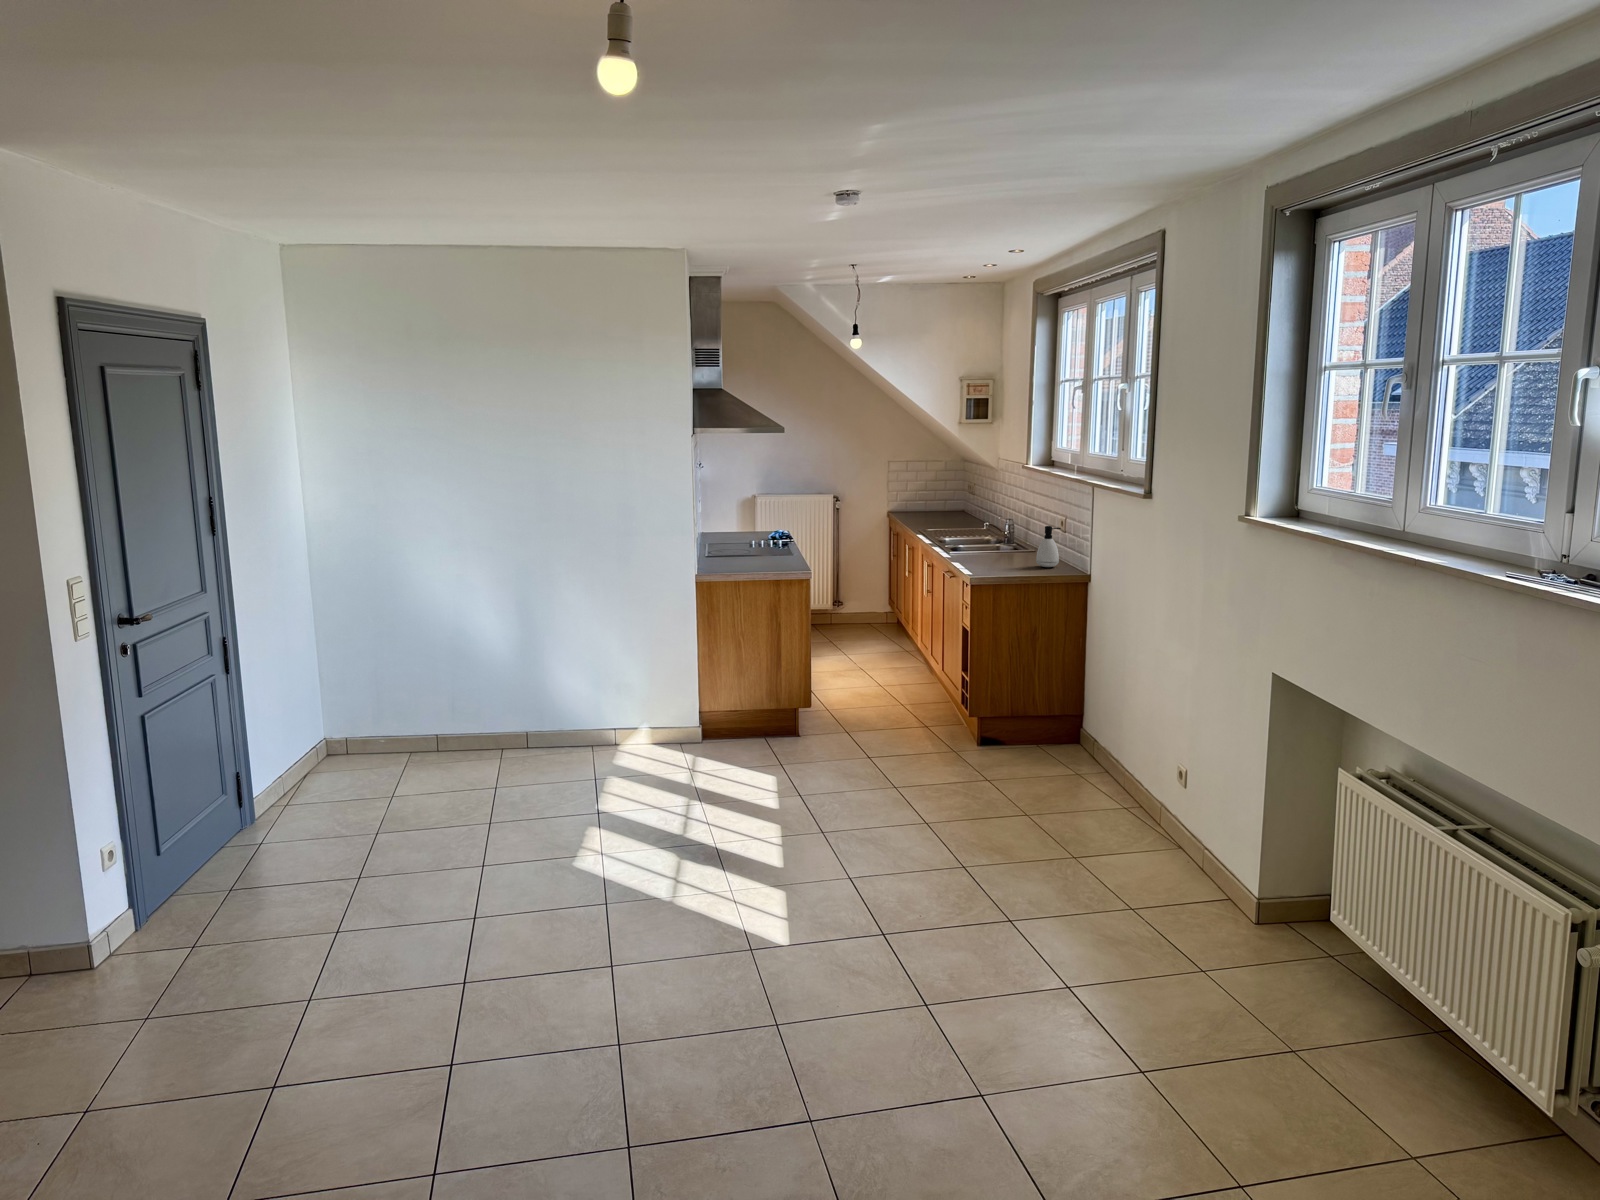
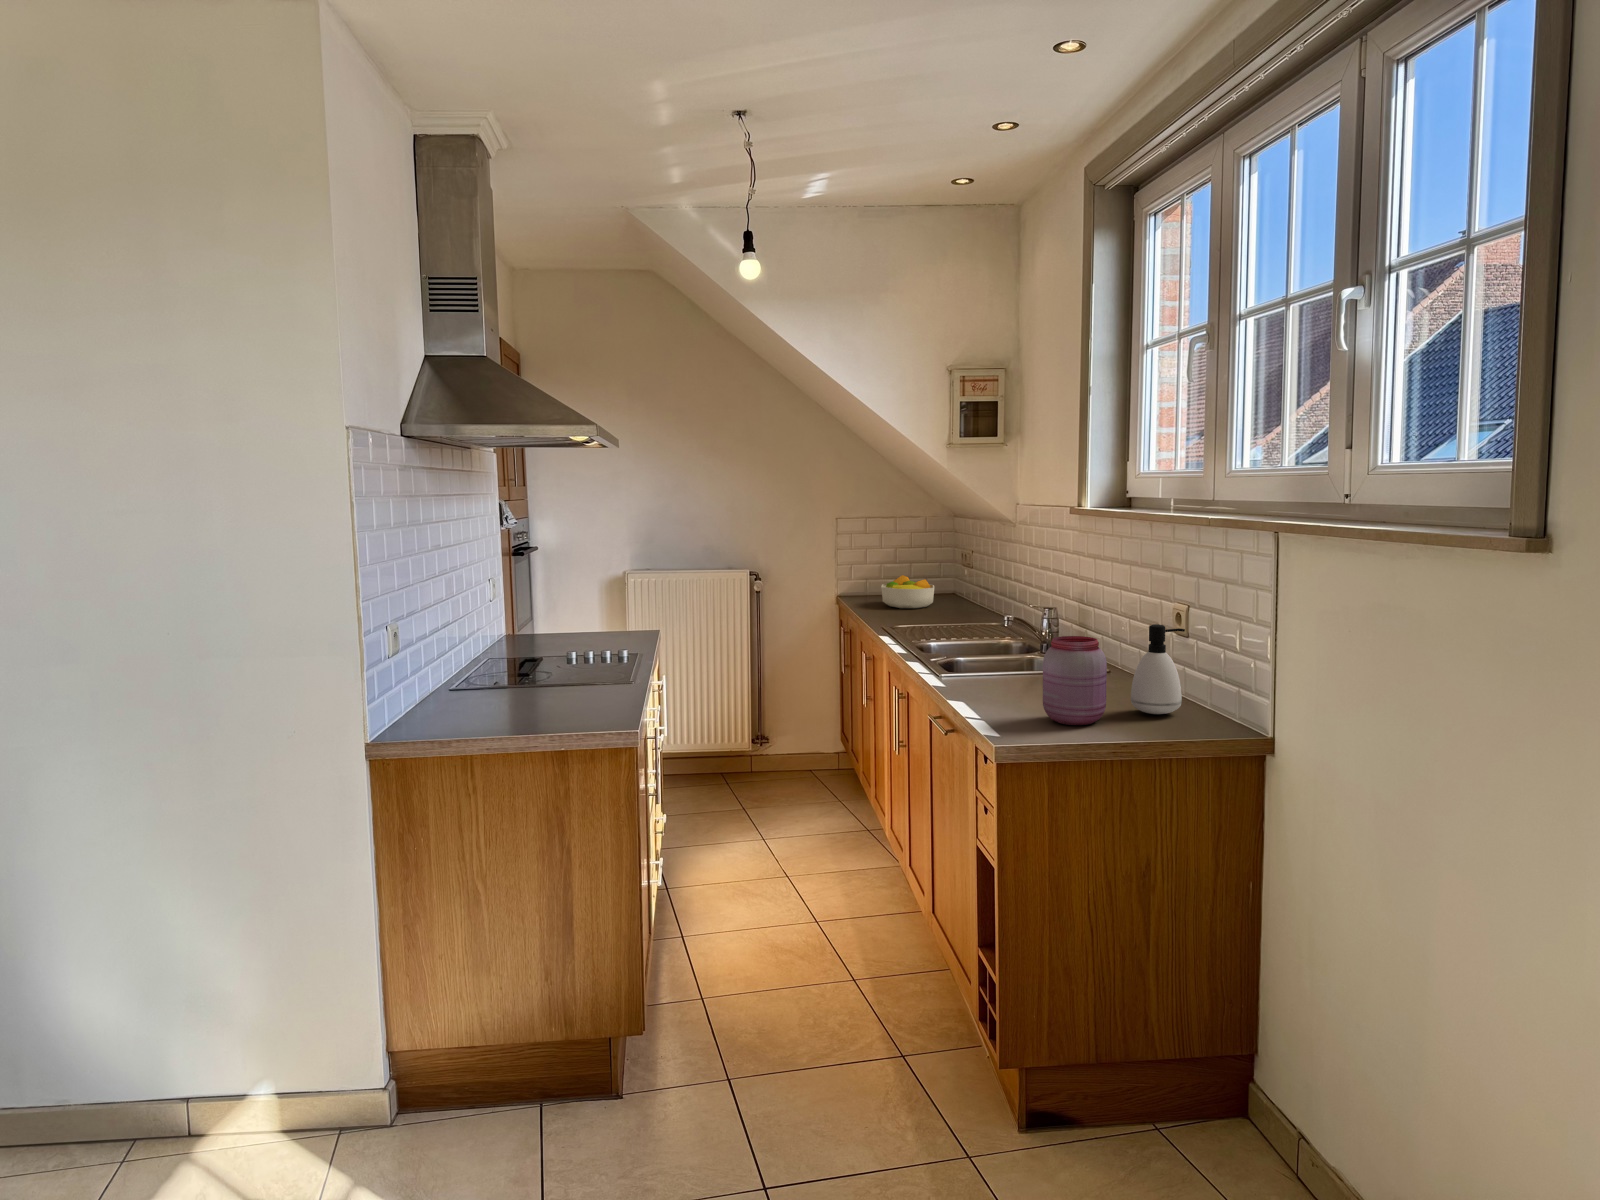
fruit bowl: none [917,497,951,519] -> present [881,575,935,608]
jar: none [995,531,1024,571] -> present [1043,636,1107,725]

